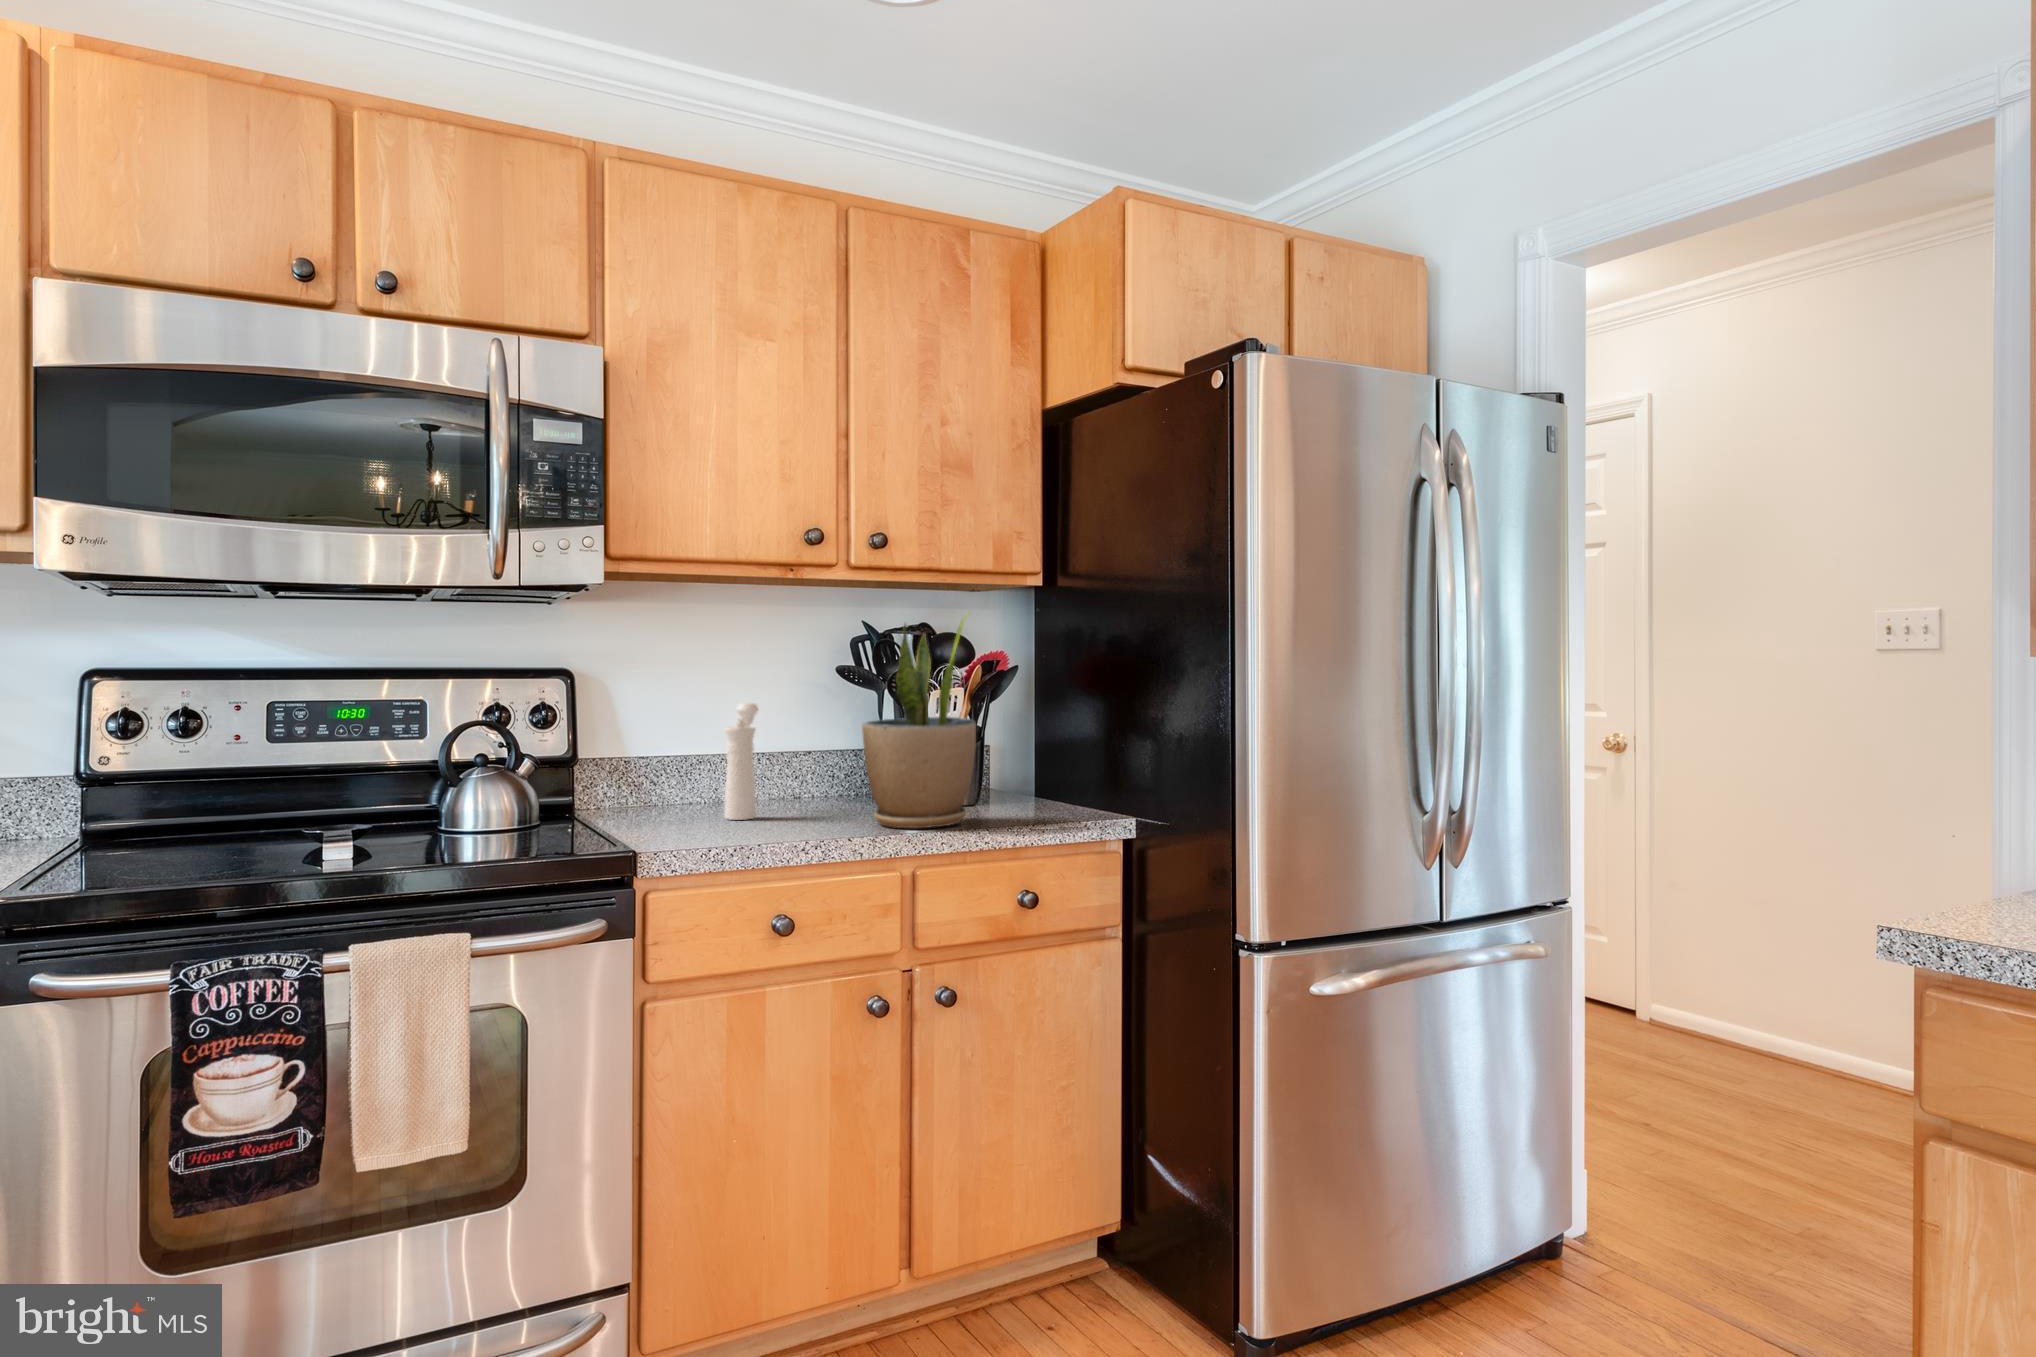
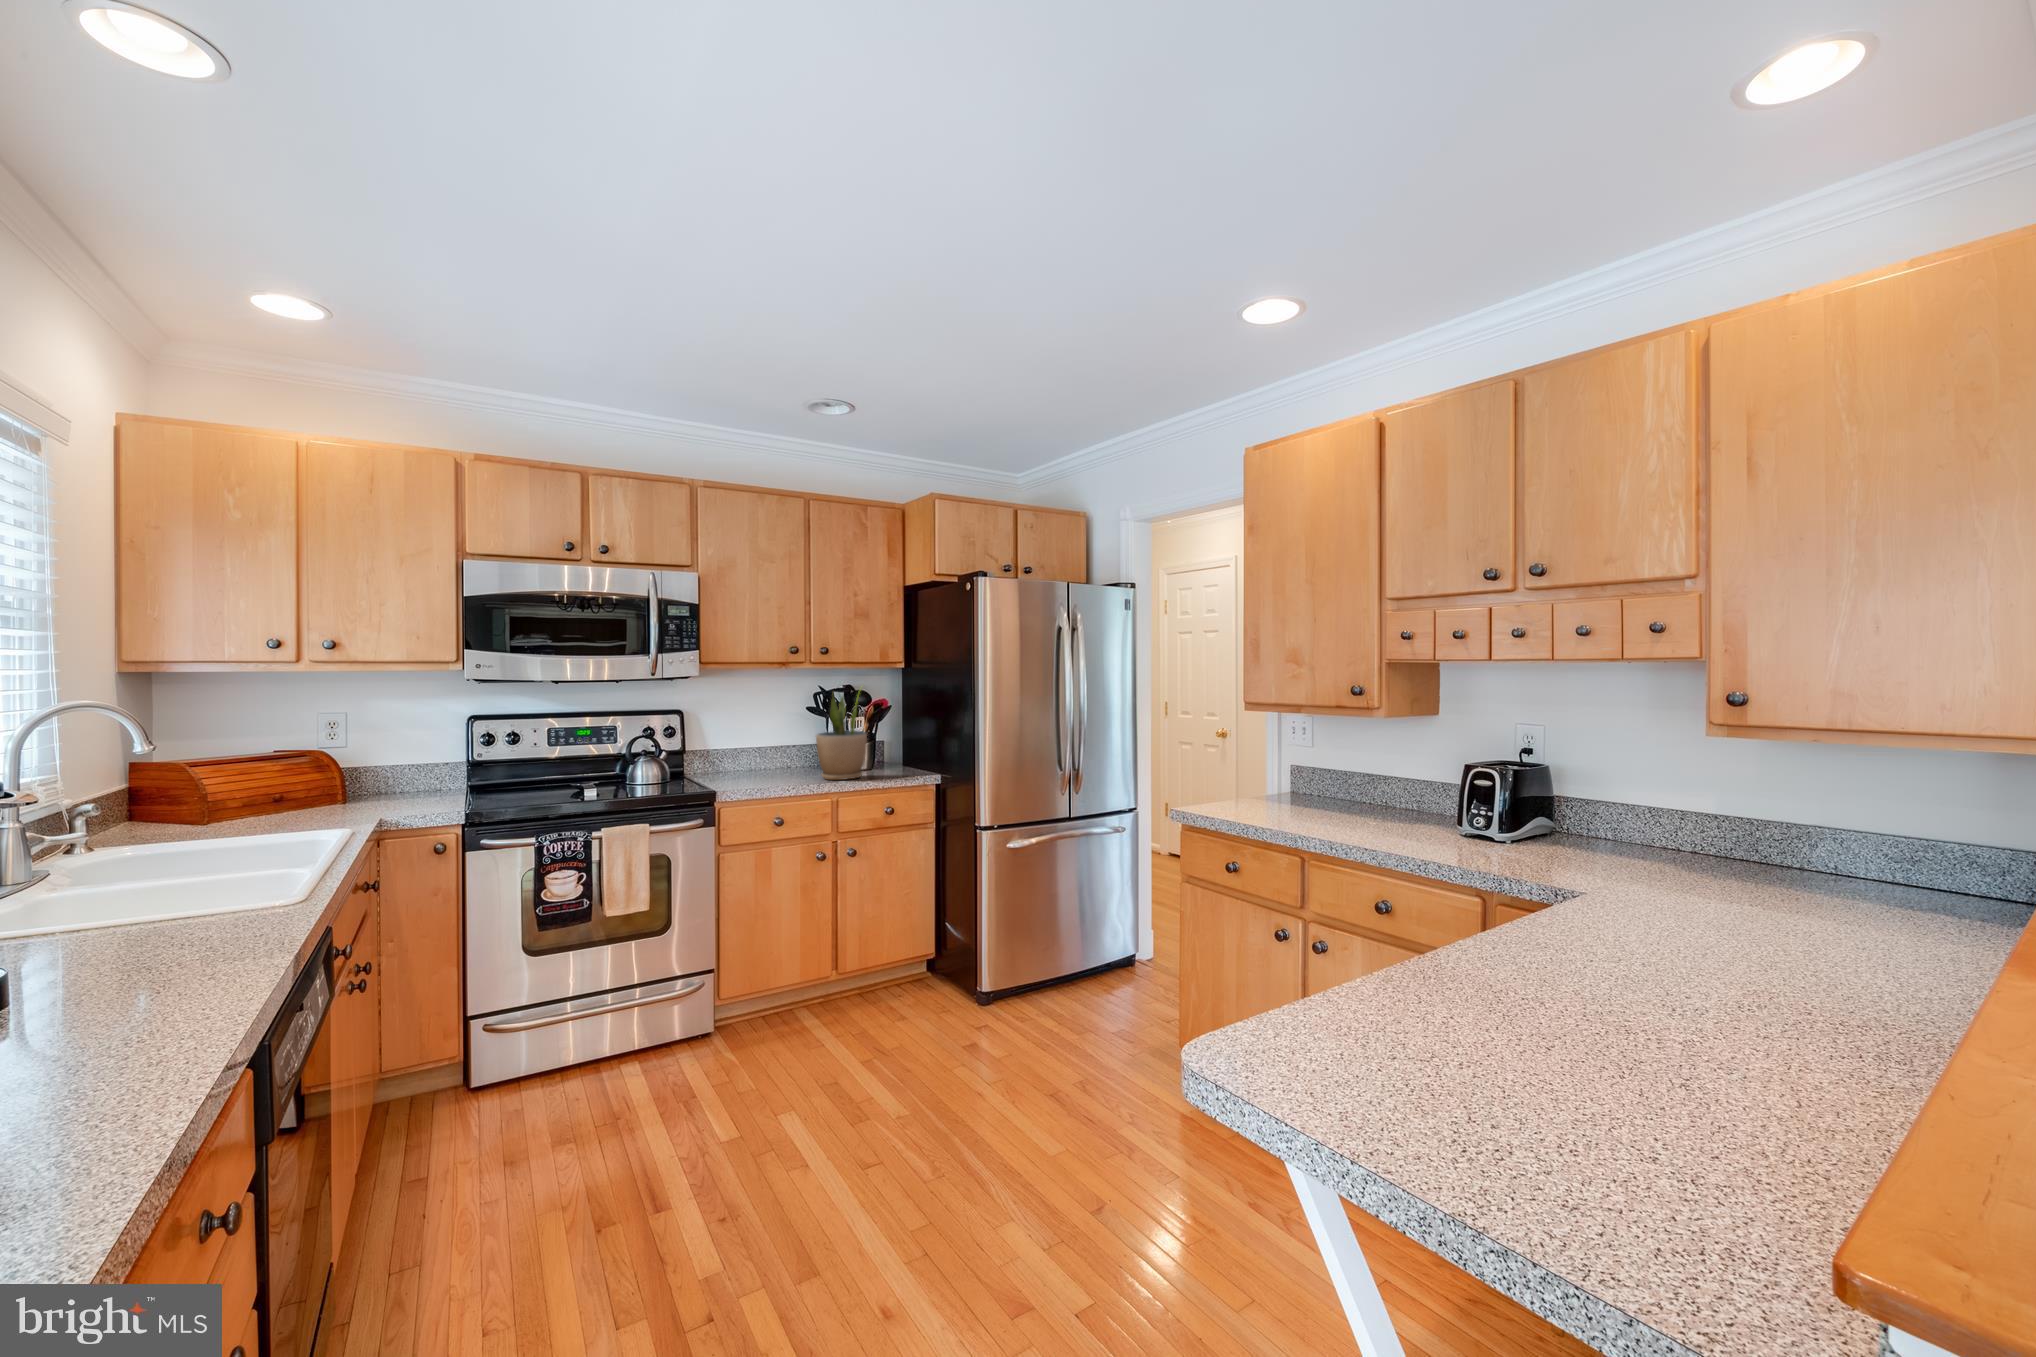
pepper mill: present [725,703,759,820] -> none [754,725,770,778]

